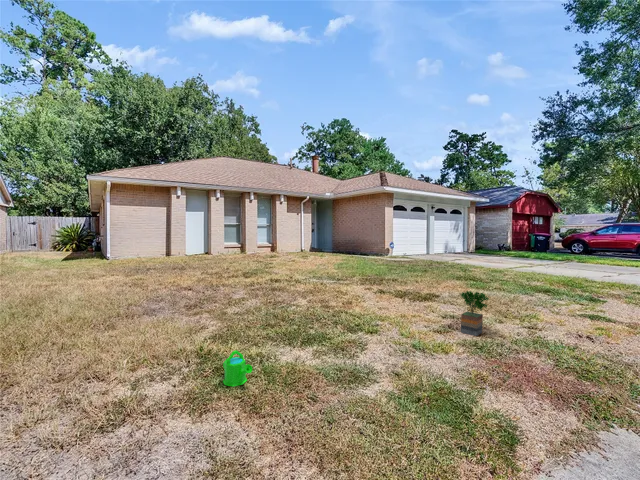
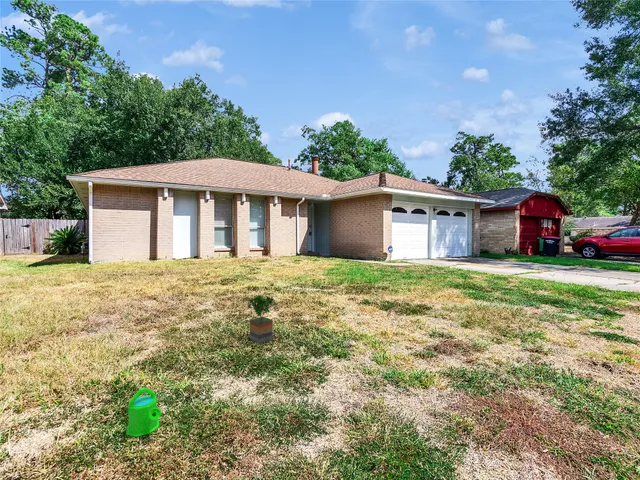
potted tree: present [461,291,489,336] -> present [247,295,278,343]

